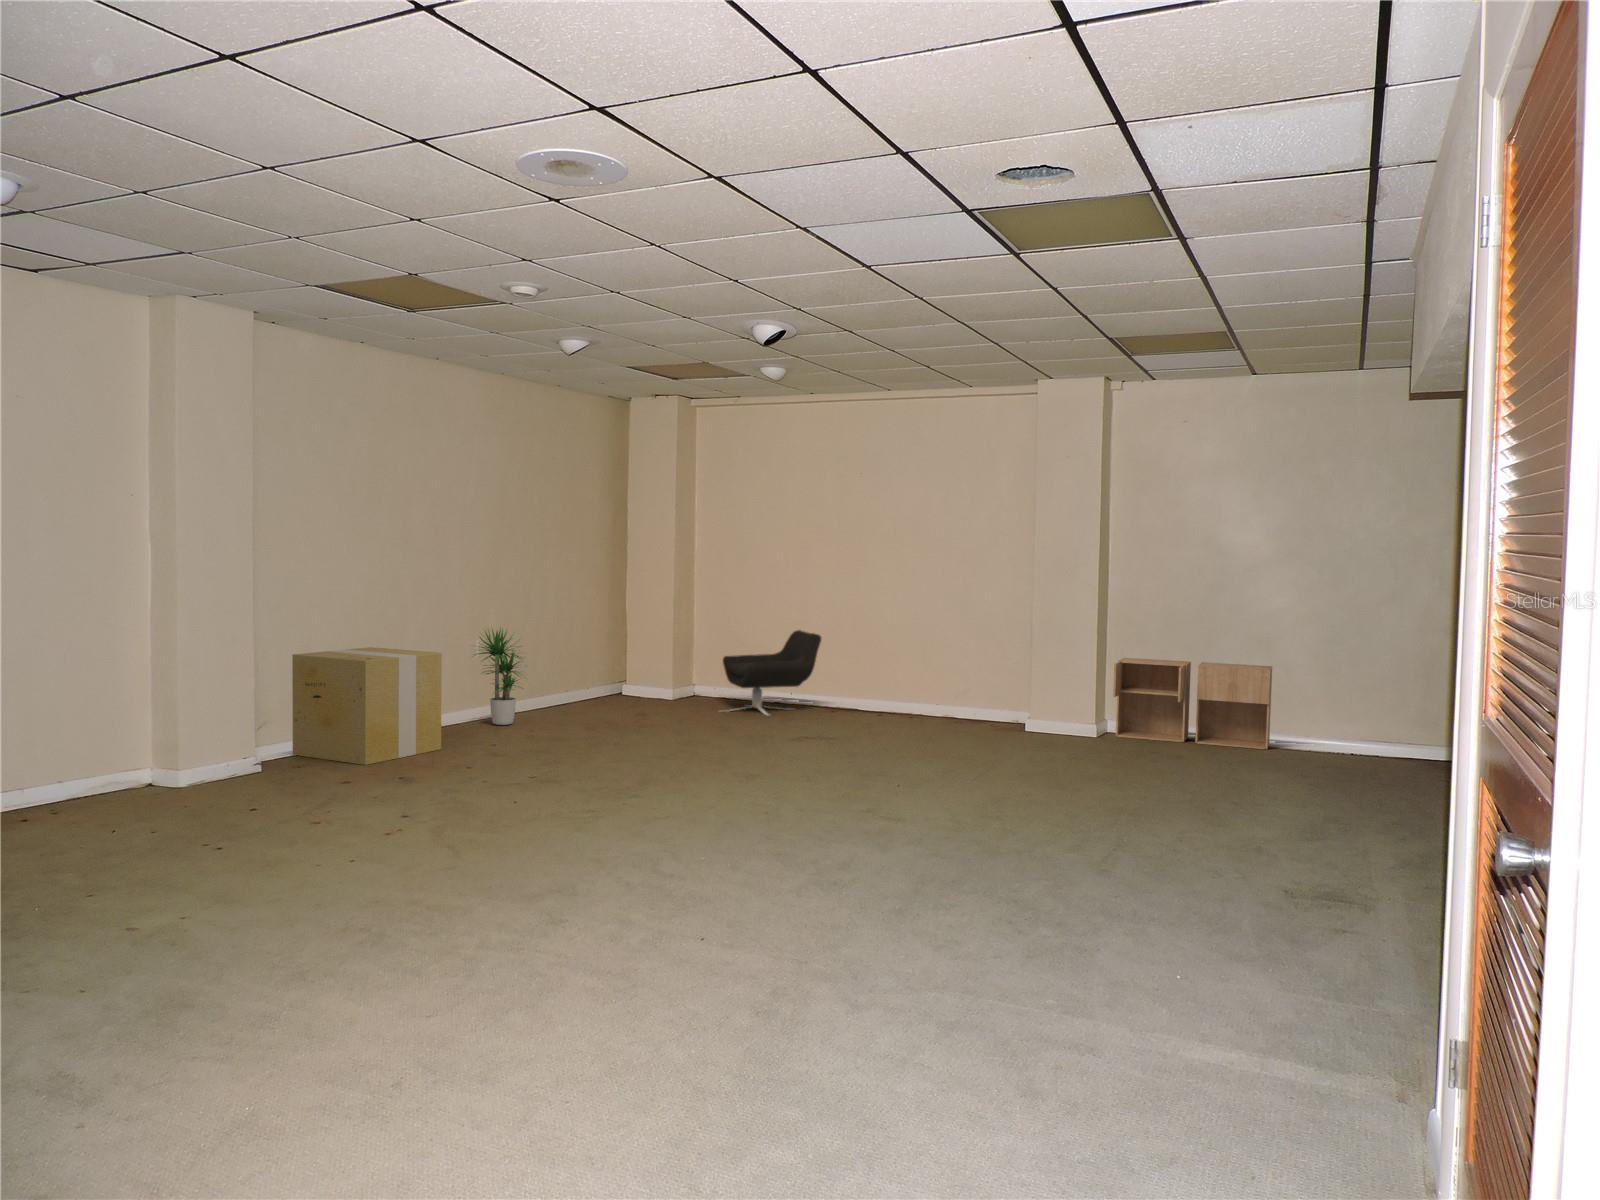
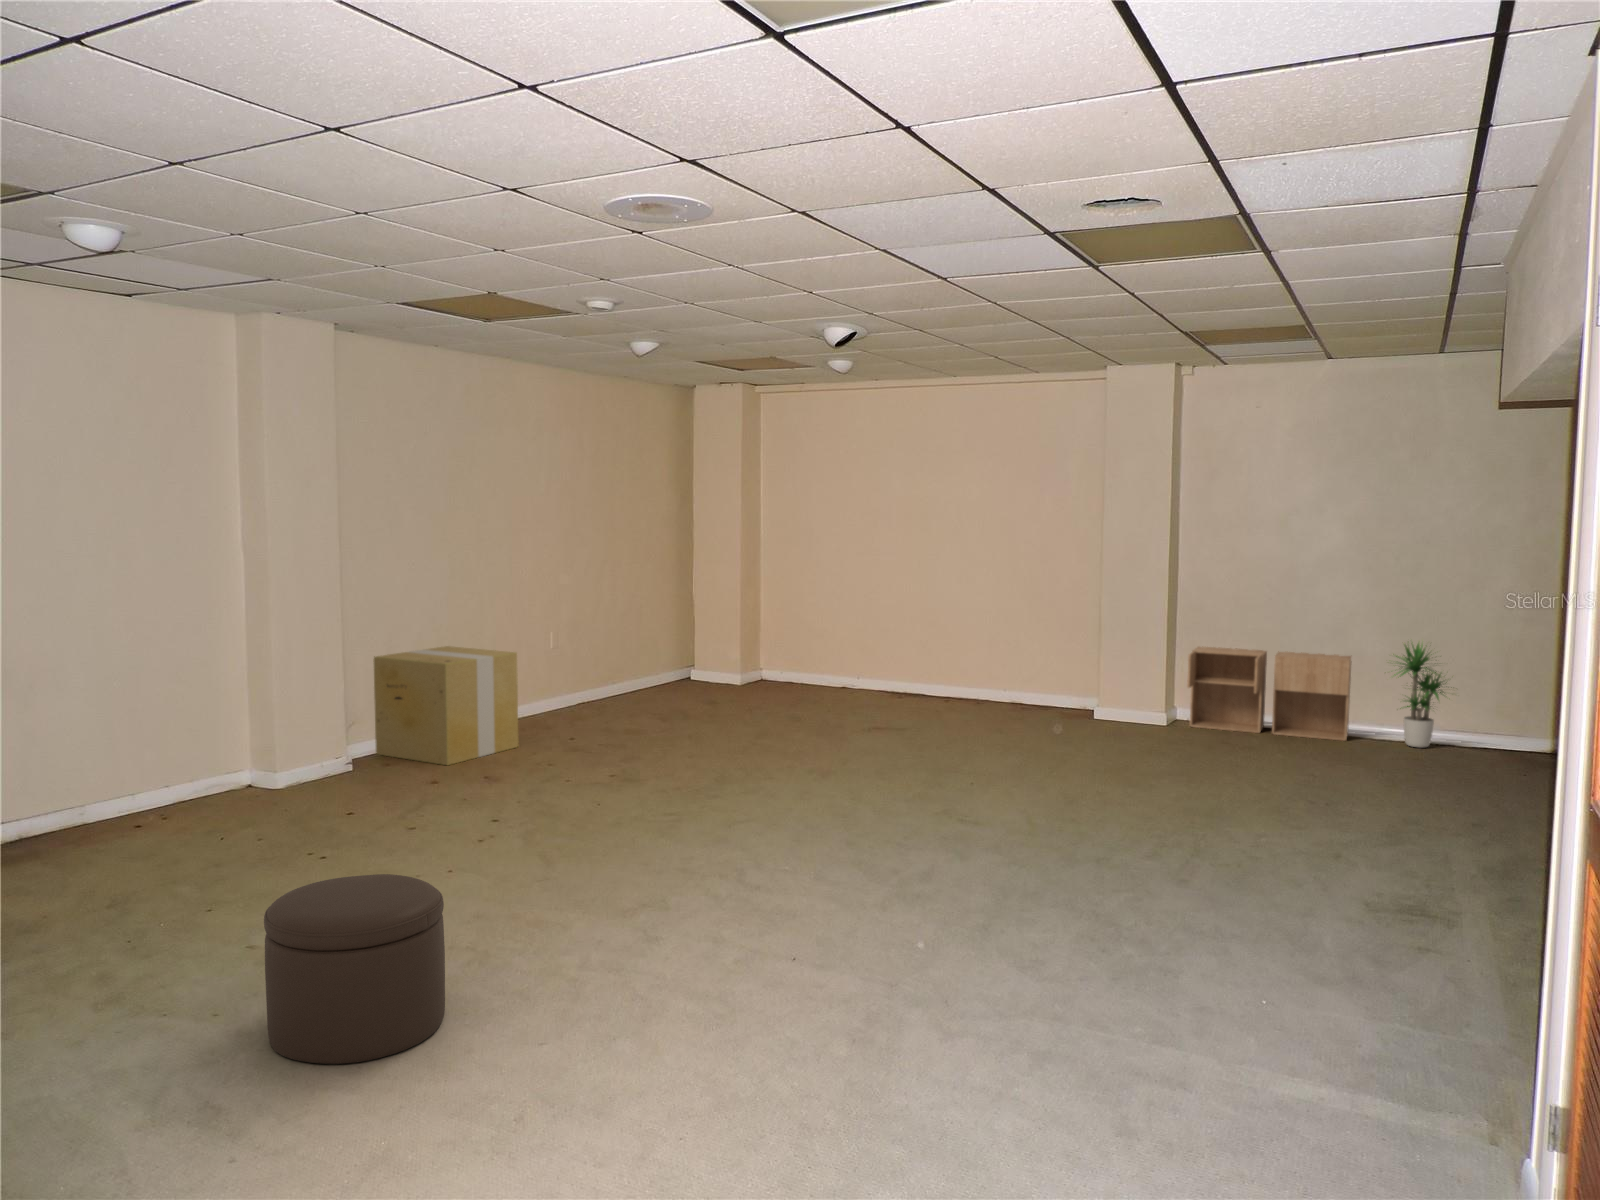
potted plant: present [474,628,521,725] -> present [1394,643,1447,747]
lounge chair: present [723,630,821,716] -> none [786,617,889,705]
ottoman: none [133,842,329,1035] -> present [264,874,445,1064]

